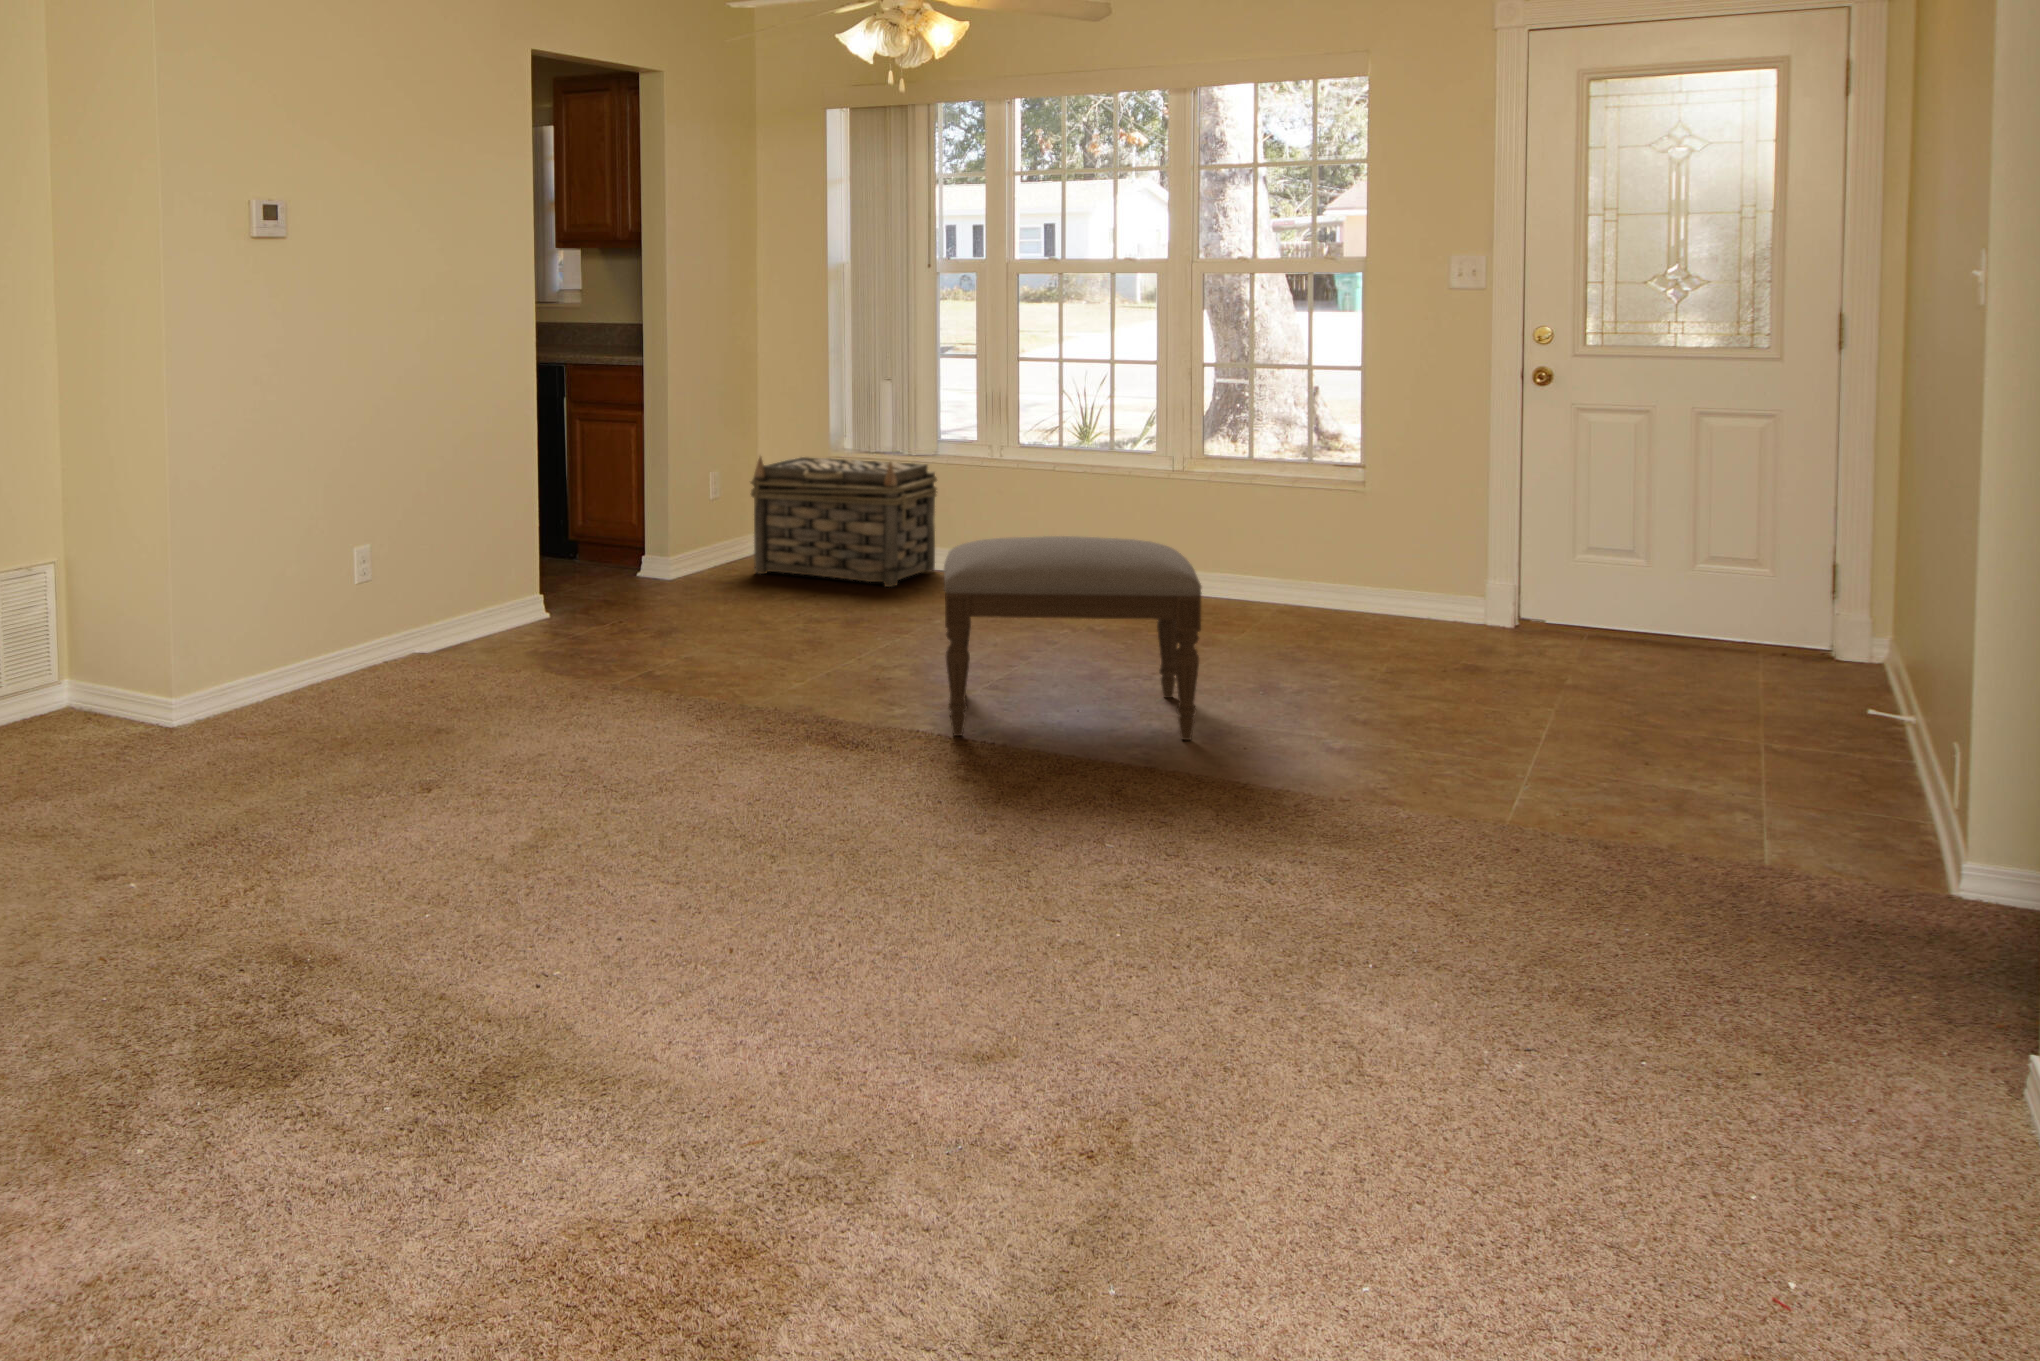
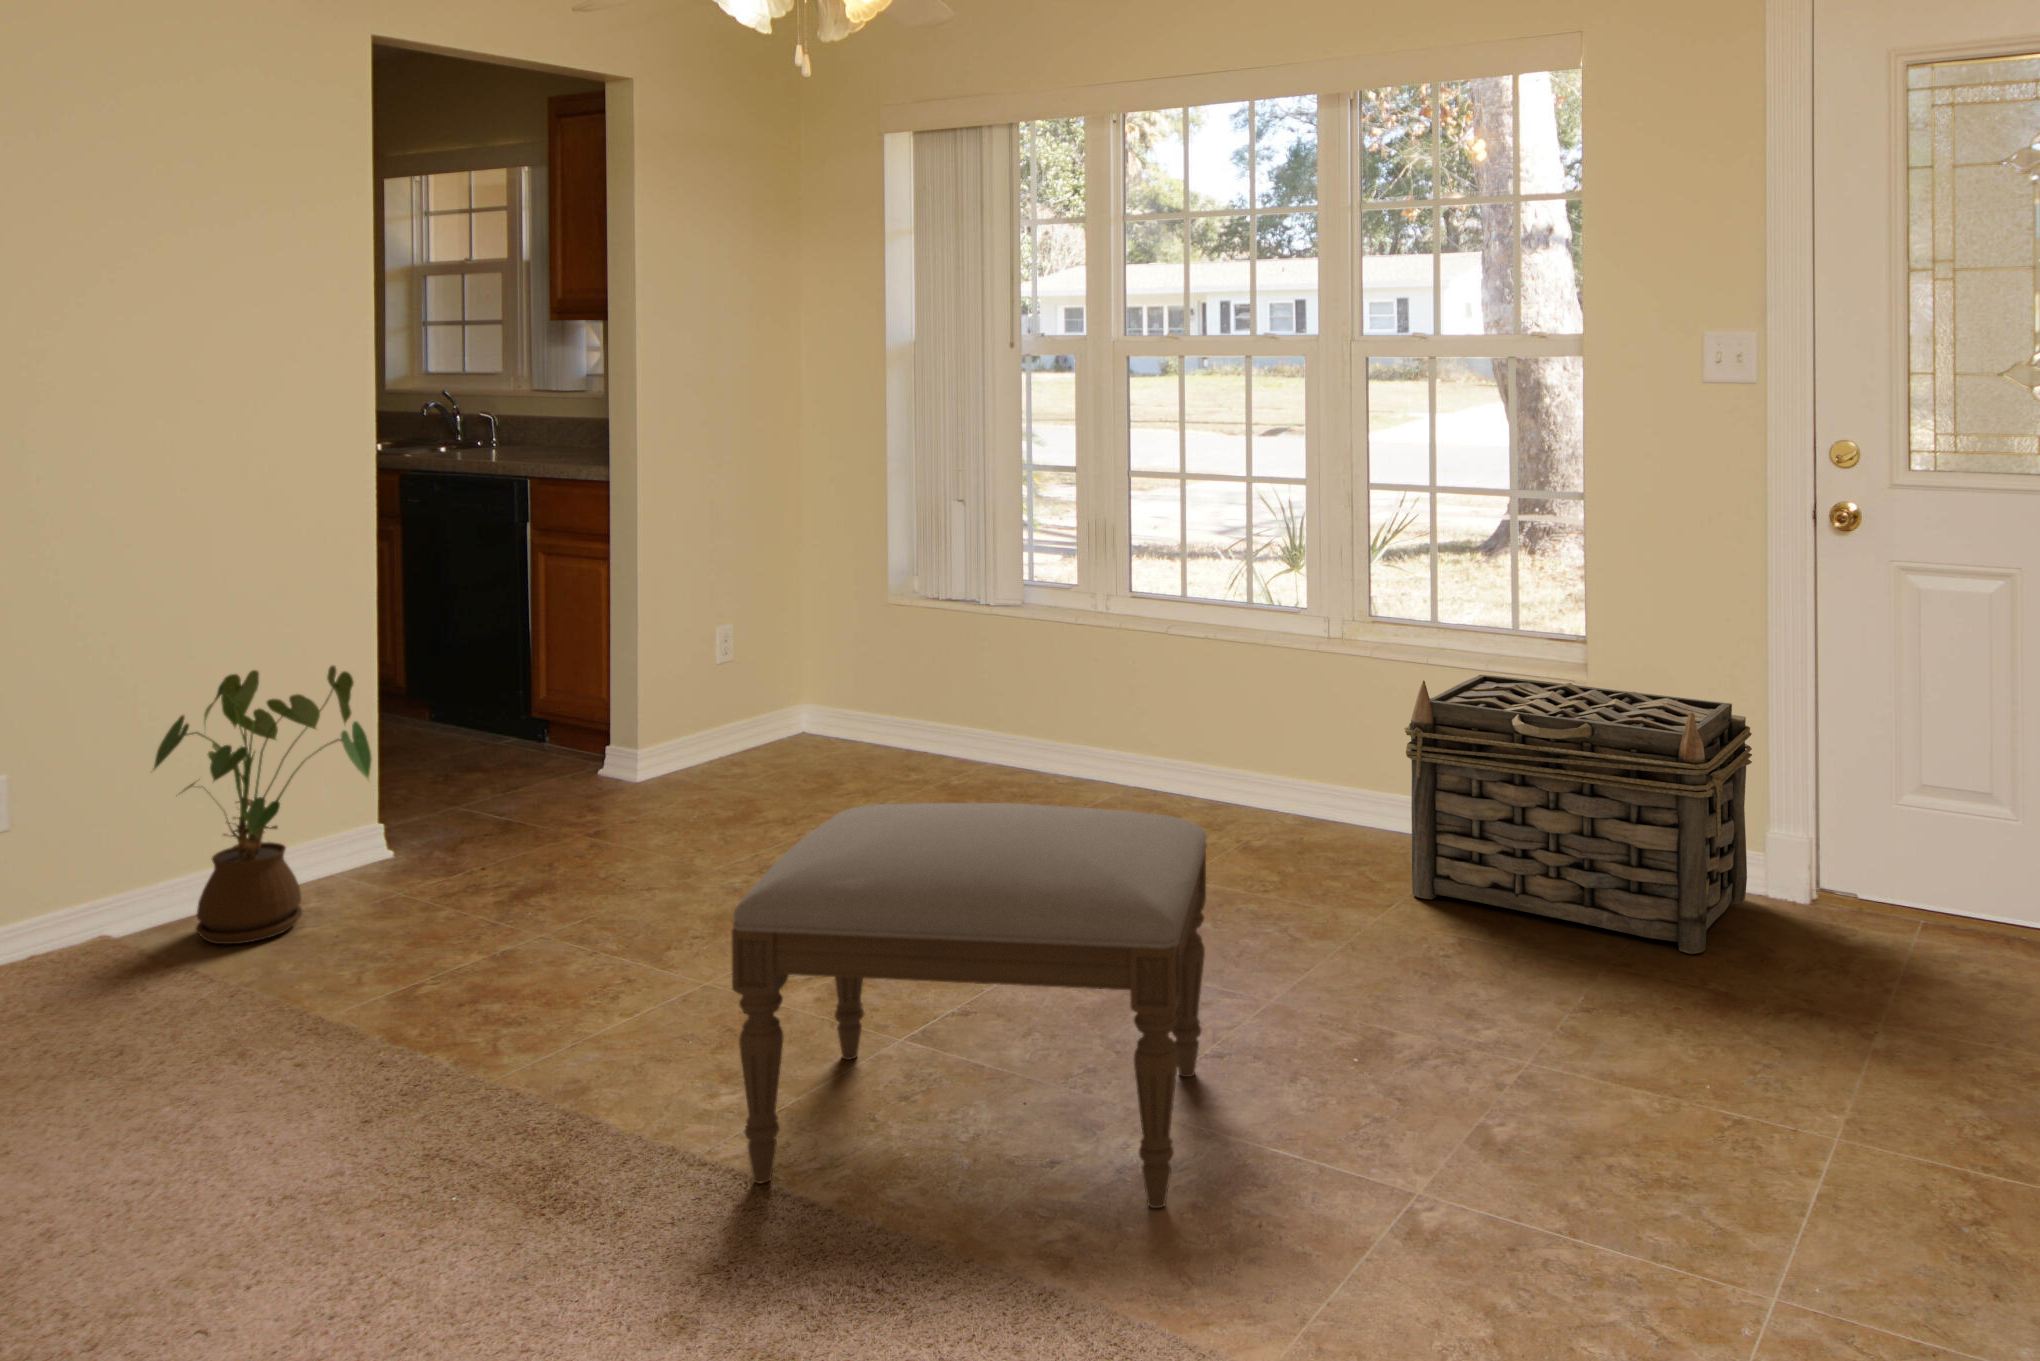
basket: present [750,457,937,587] -> present [1404,675,1752,954]
house plant: none [463,480,592,655] -> present [151,666,372,944]

